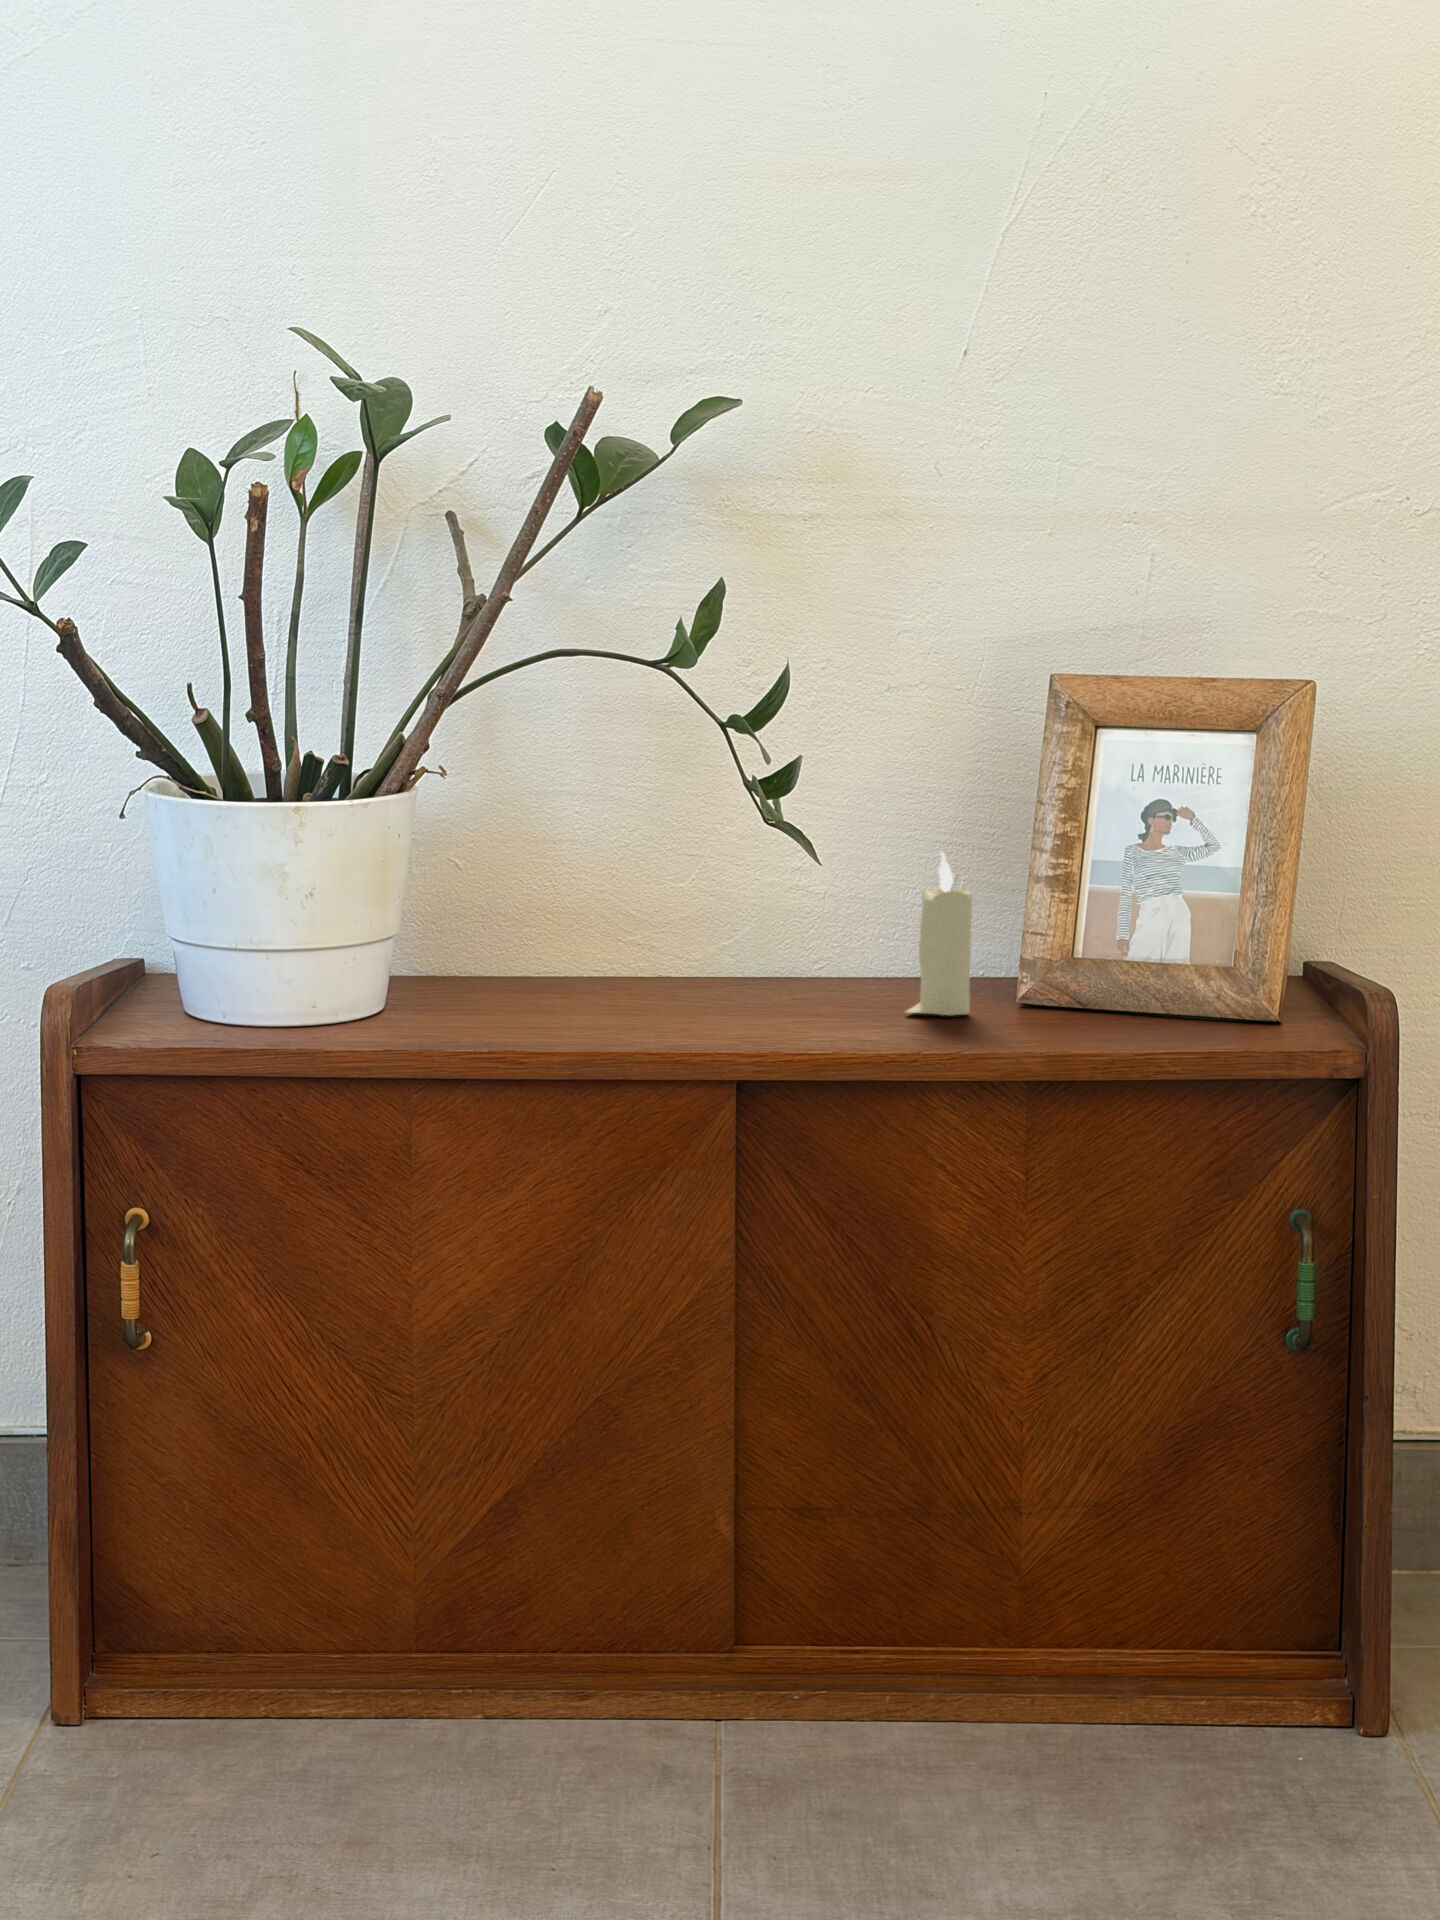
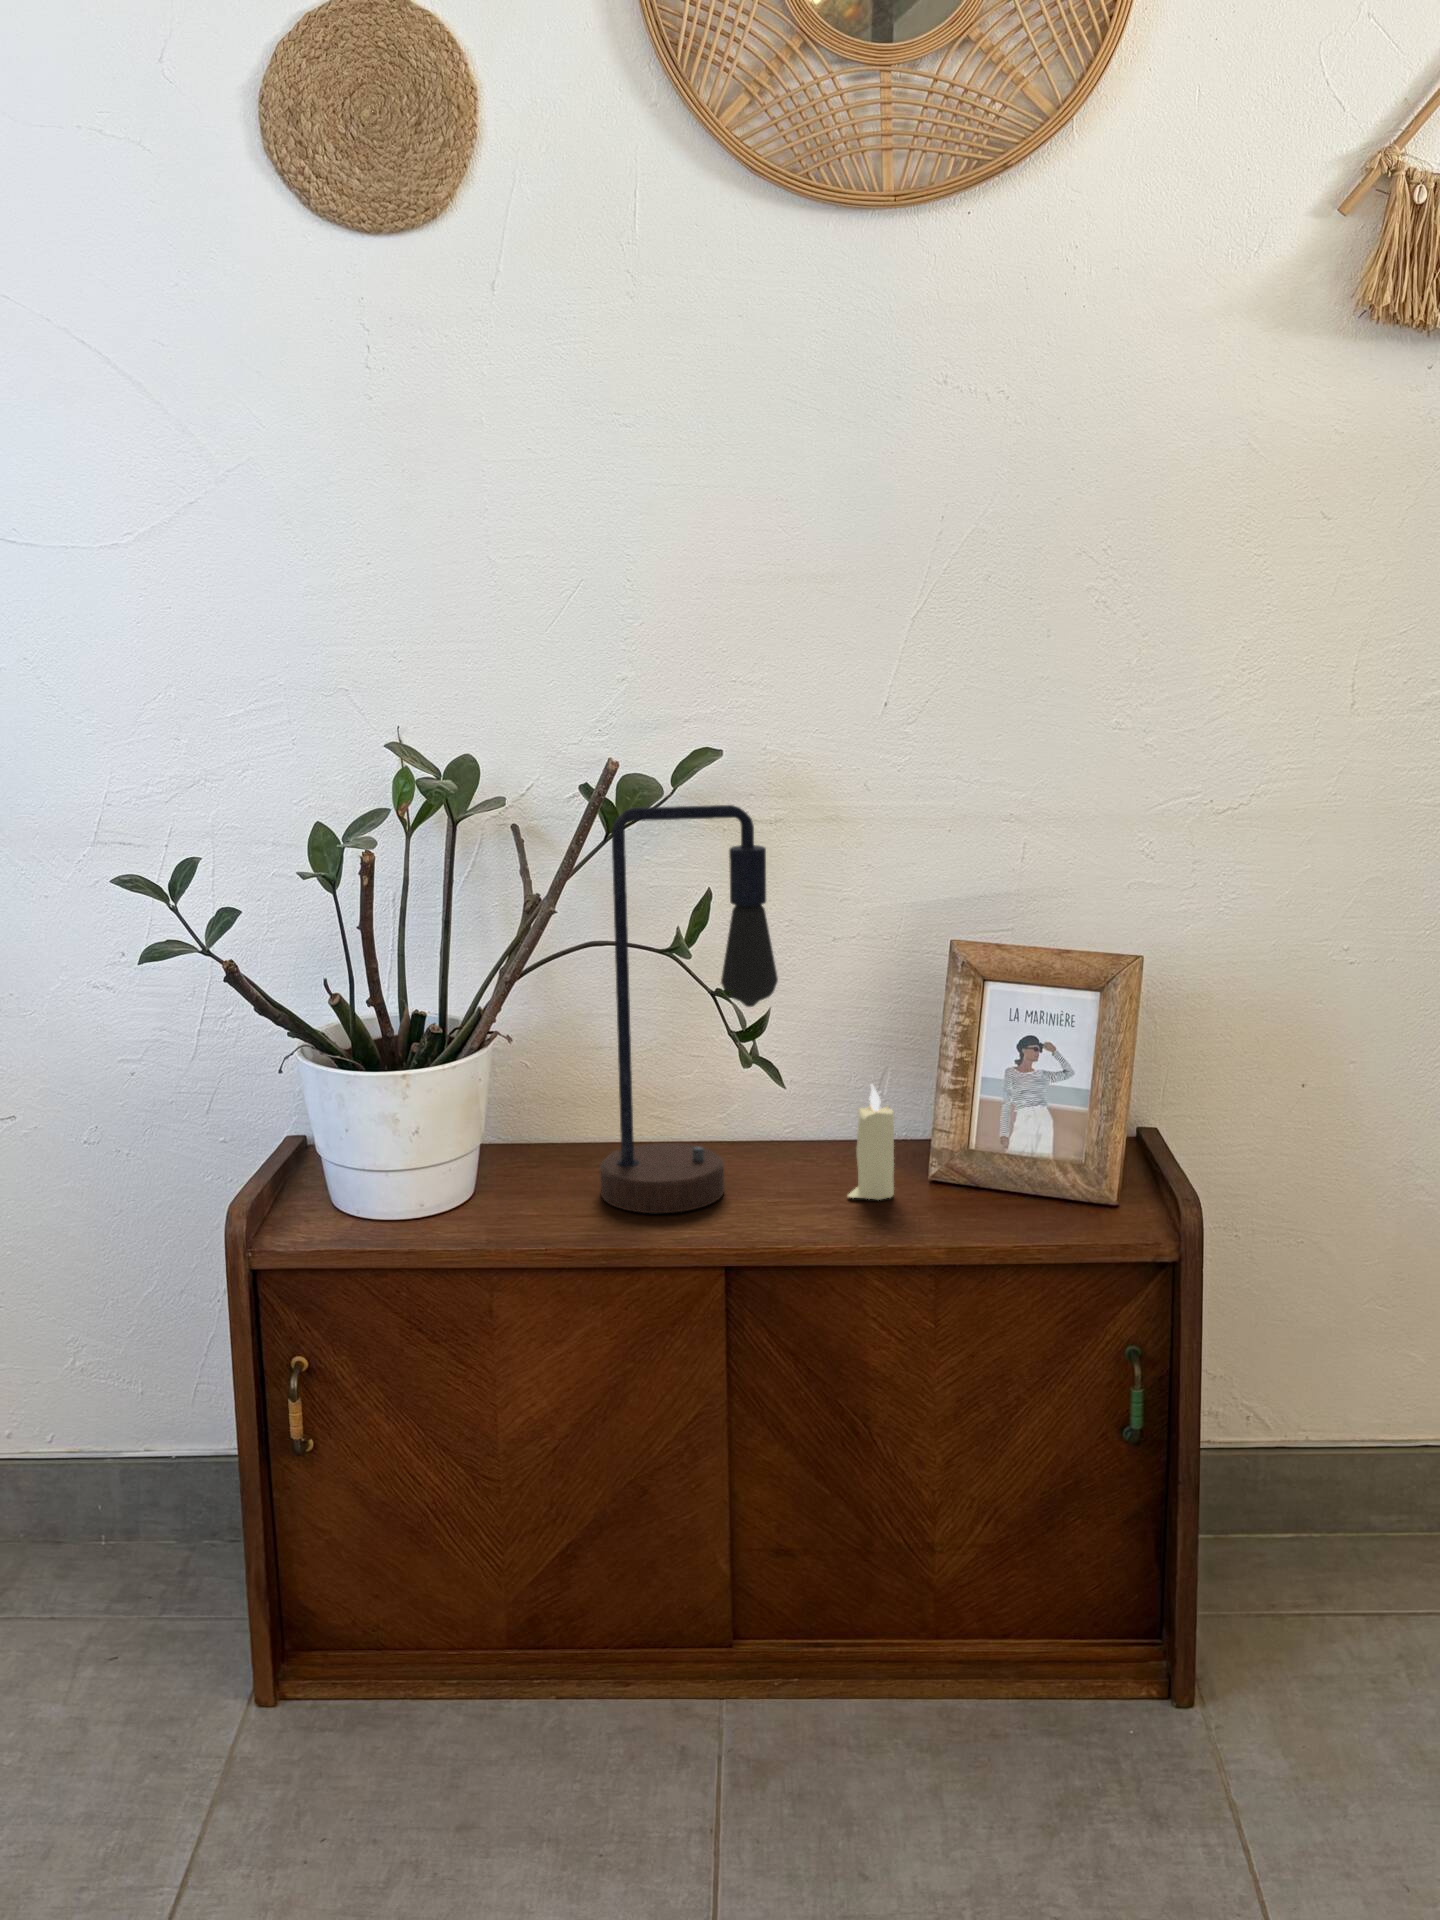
table lamp: none [562,457,814,1022] -> present [600,805,778,1213]

